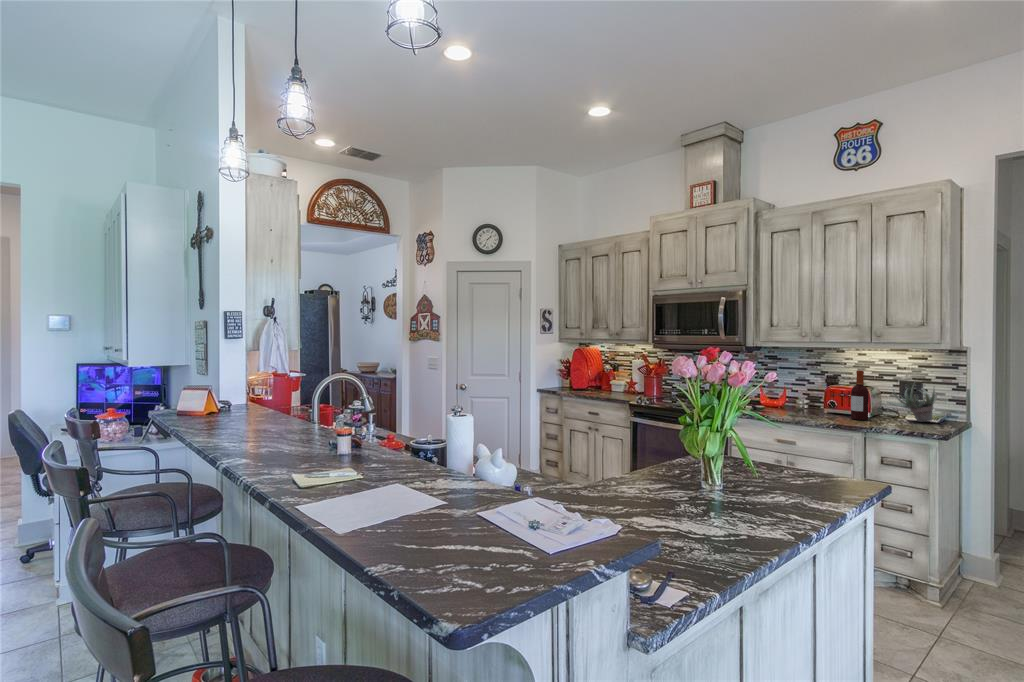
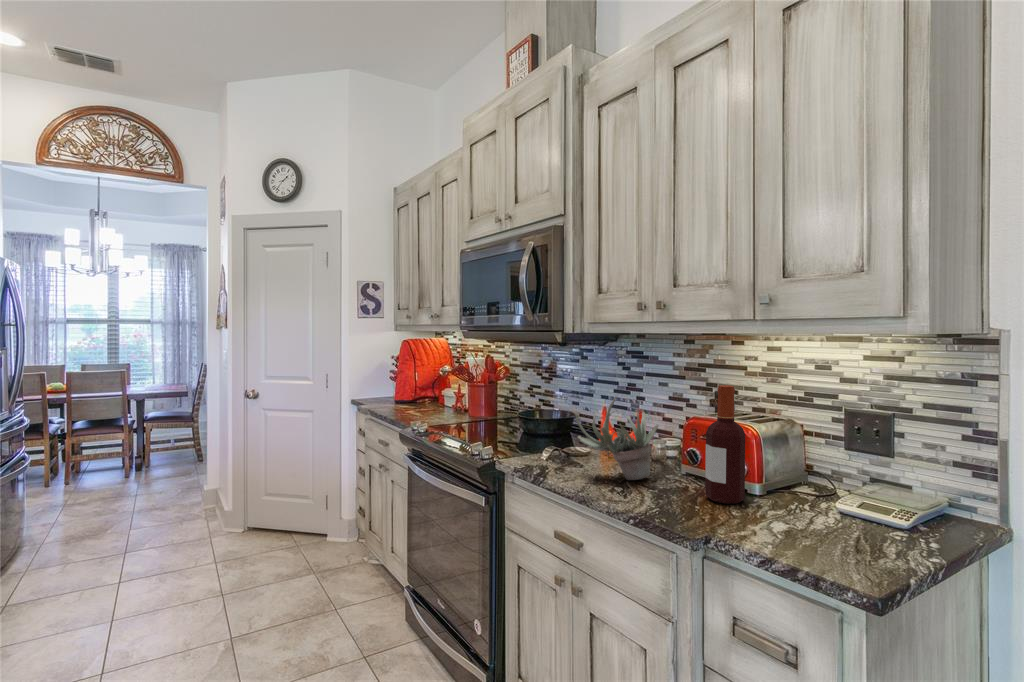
succulent plant: present [887,381,937,422] -> present [575,397,658,480]

